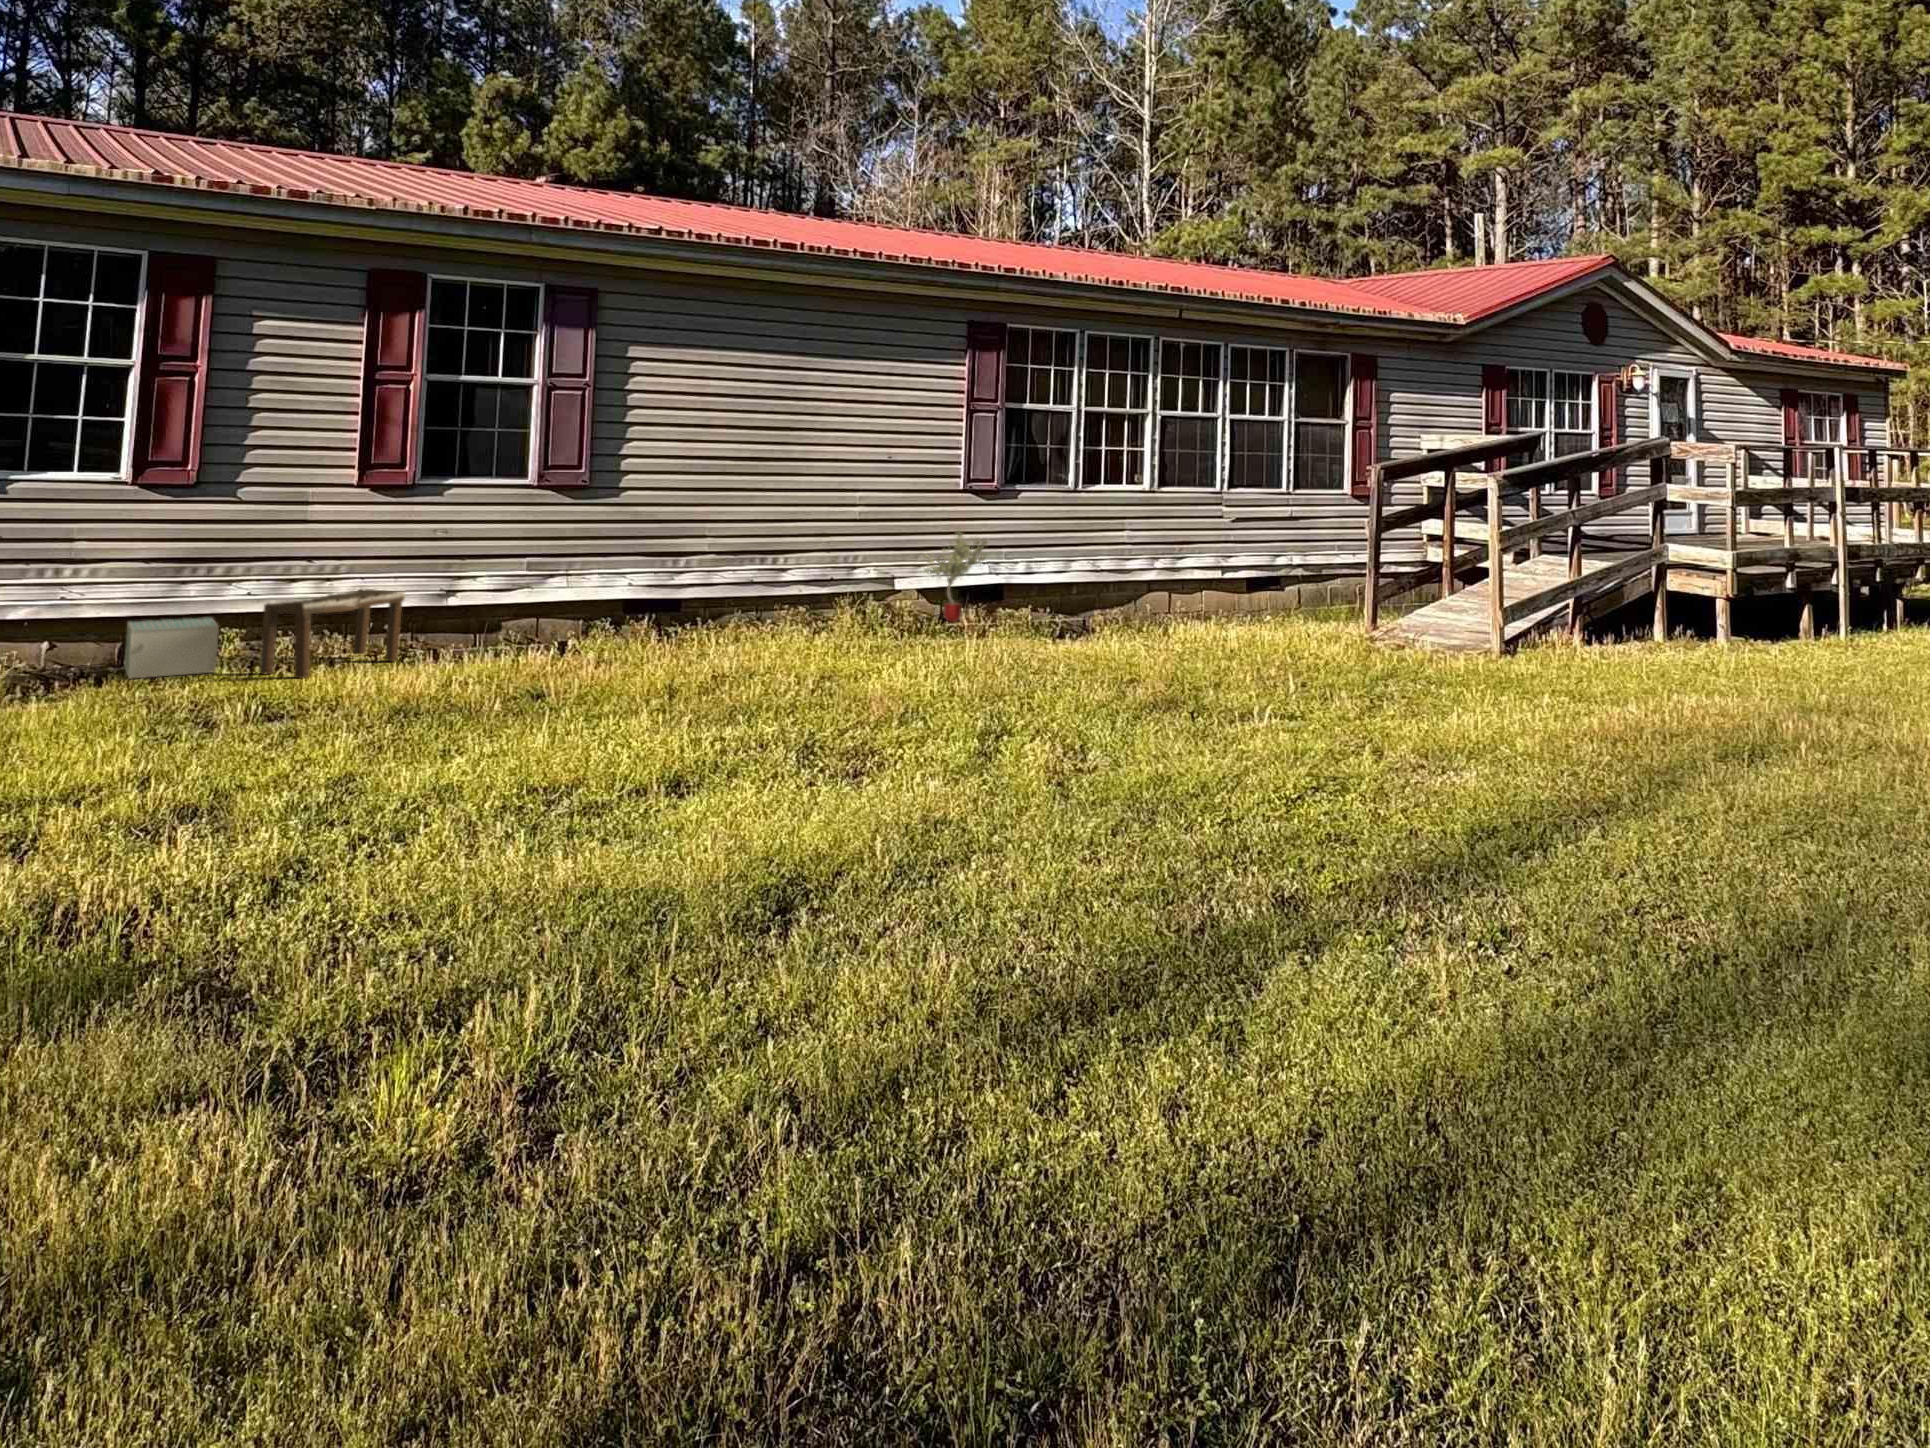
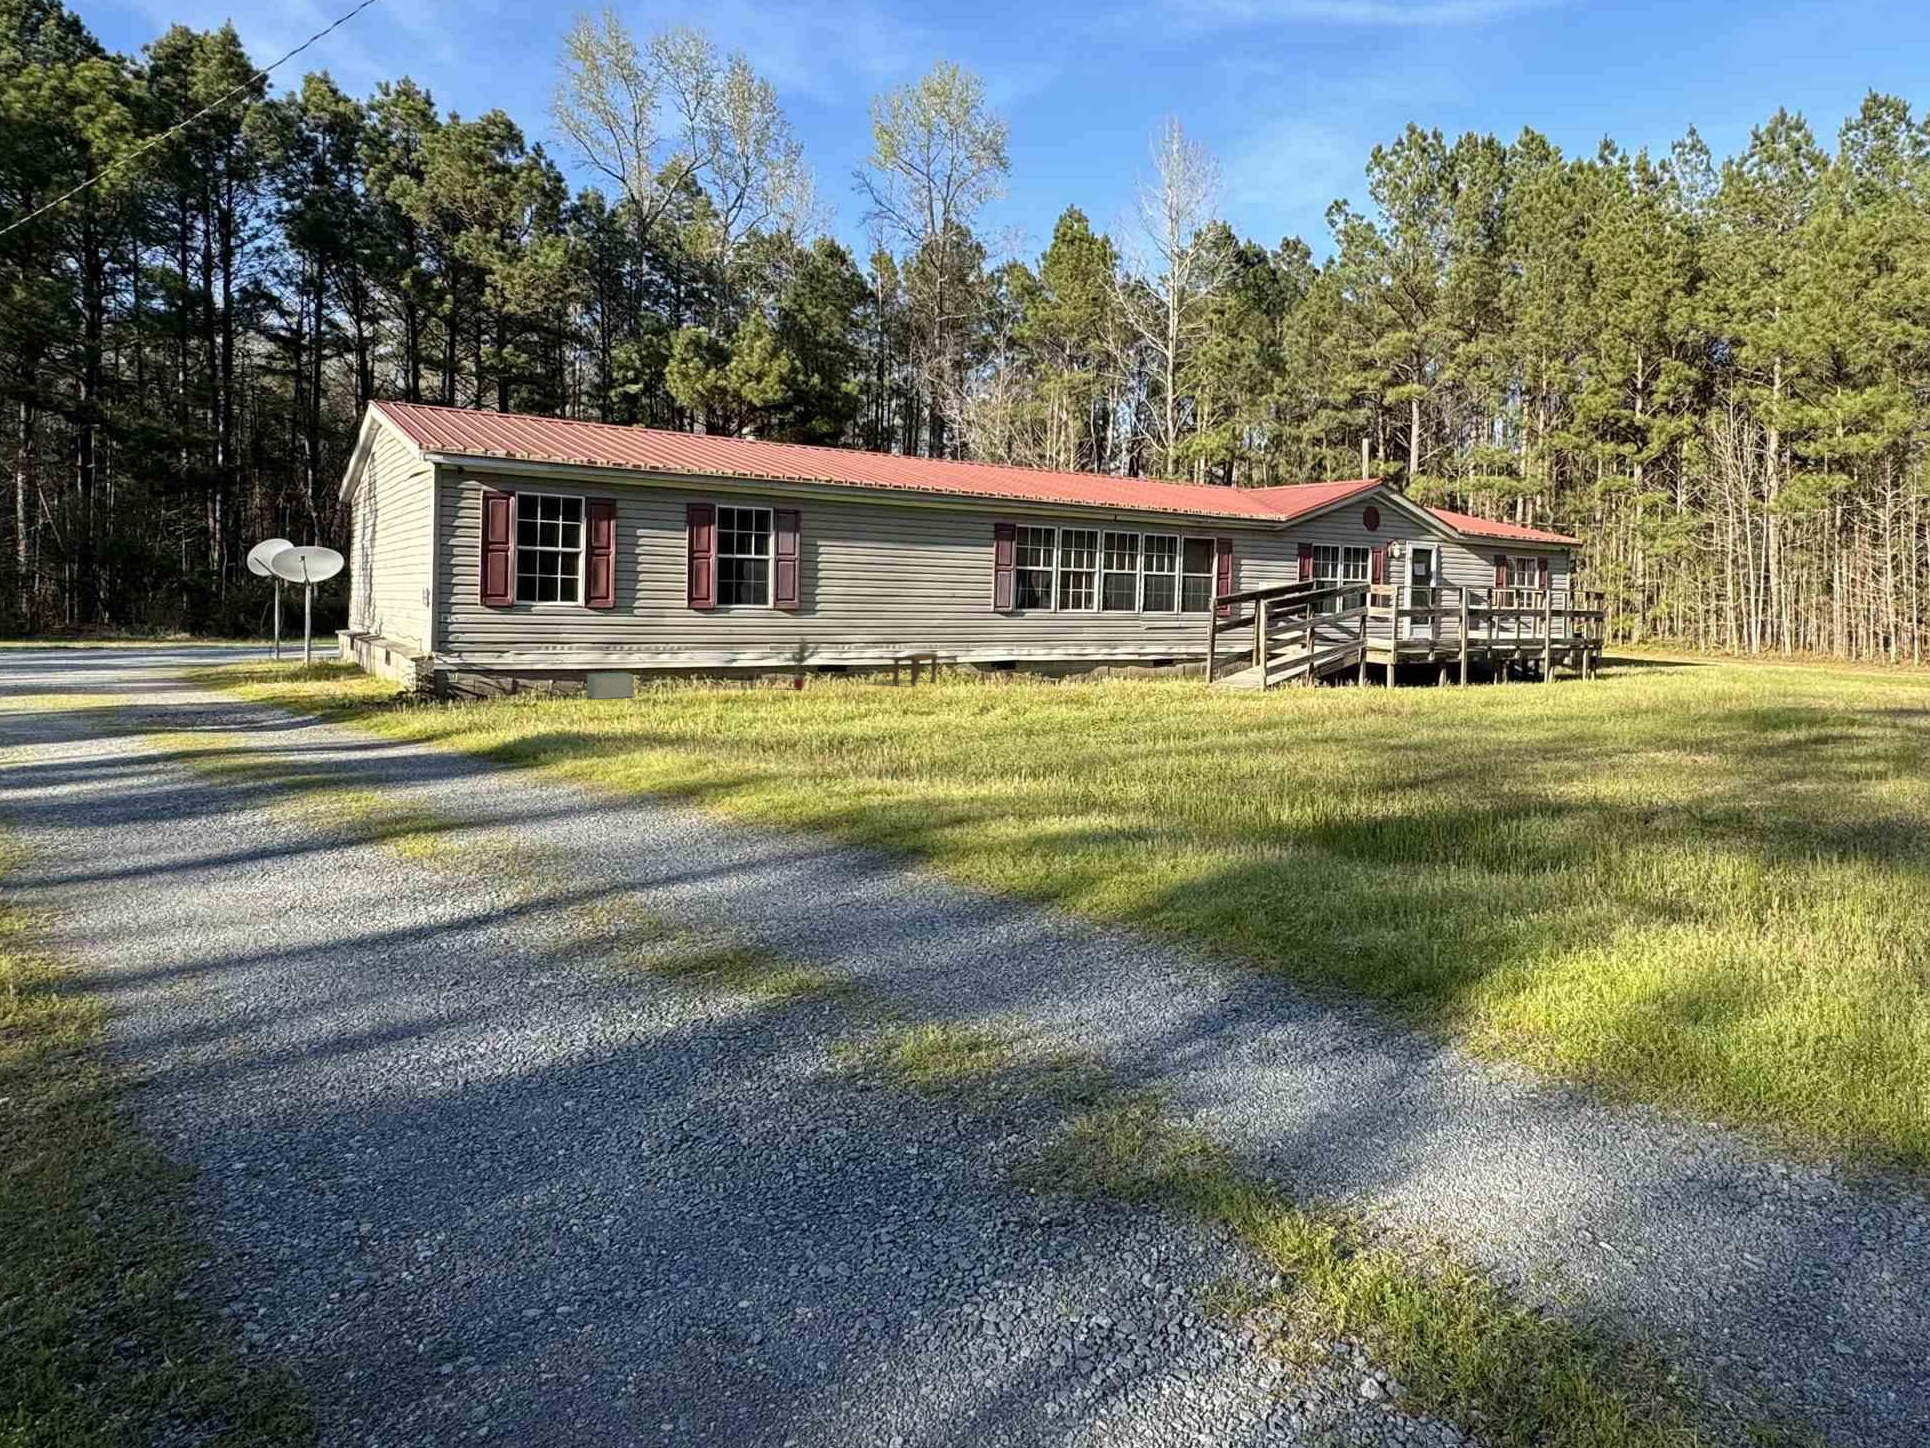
potted tree: present [921,528,987,622] -> present [779,637,820,689]
bench: present [260,589,405,679] -> present [893,653,938,687]

